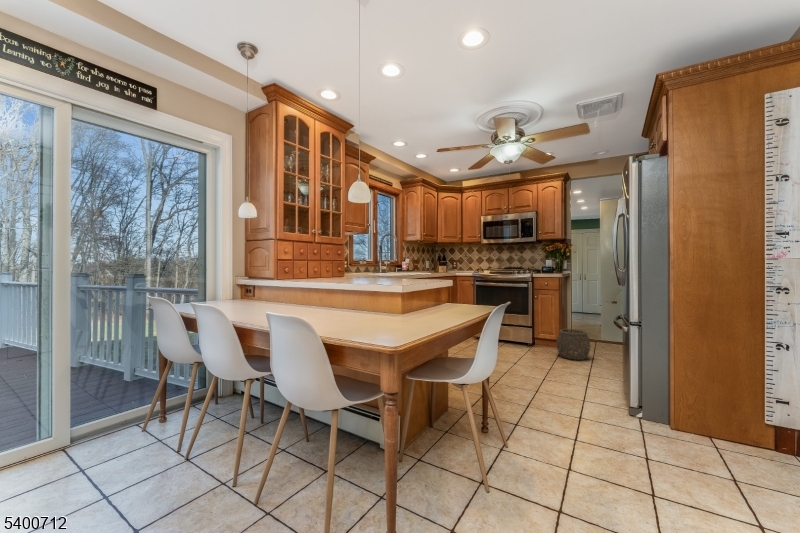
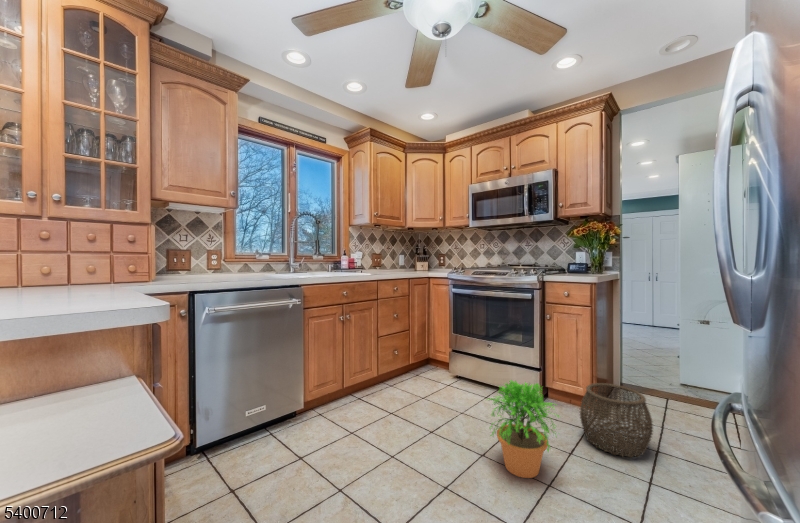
potted plant: none [516,323,555,368] -> present [489,380,559,478]

